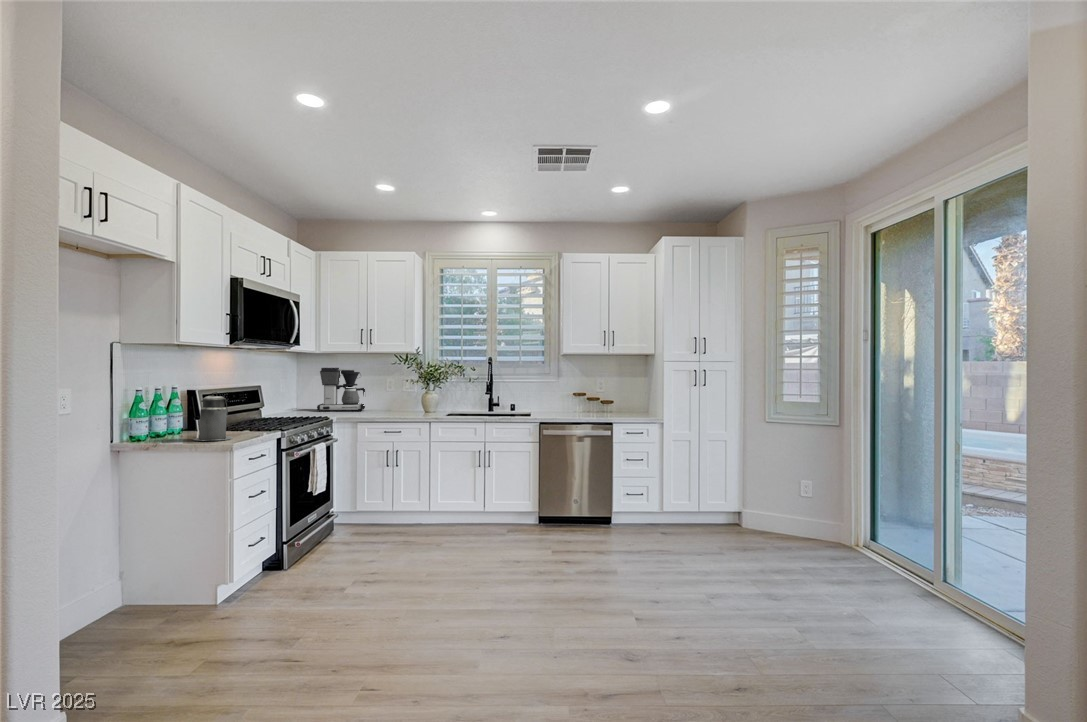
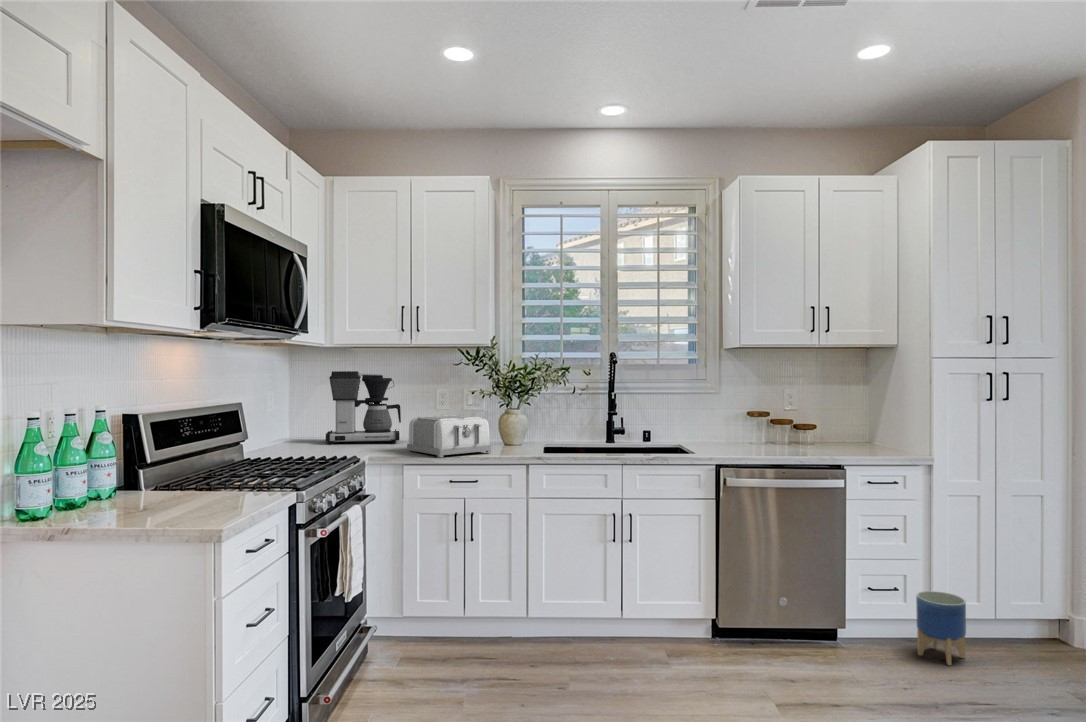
canister: present [193,392,232,441] -> none [139,420,214,518]
toaster: none [364,394,413,418] -> present [407,415,491,458]
planter: none [649,495,674,535] -> present [916,591,966,665]

